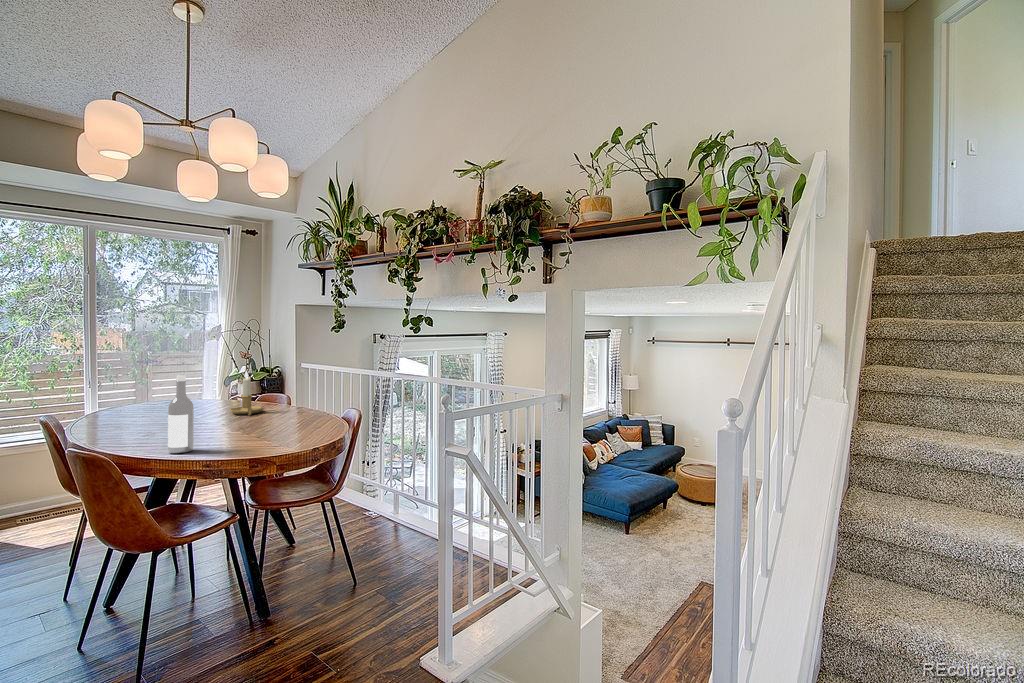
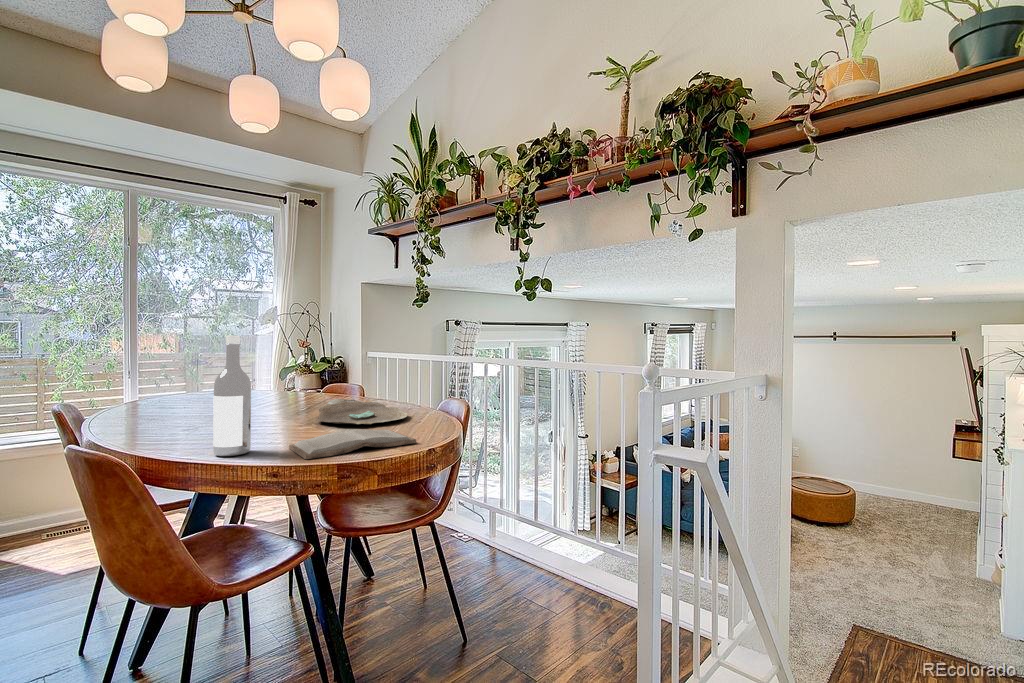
candlestick: present [230,371,264,416] -> none [293,348,336,407]
decorative bowl: none [243,410,314,430] -> present [316,399,408,424]
book: none [220,434,308,455] -> present [289,430,416,459]

